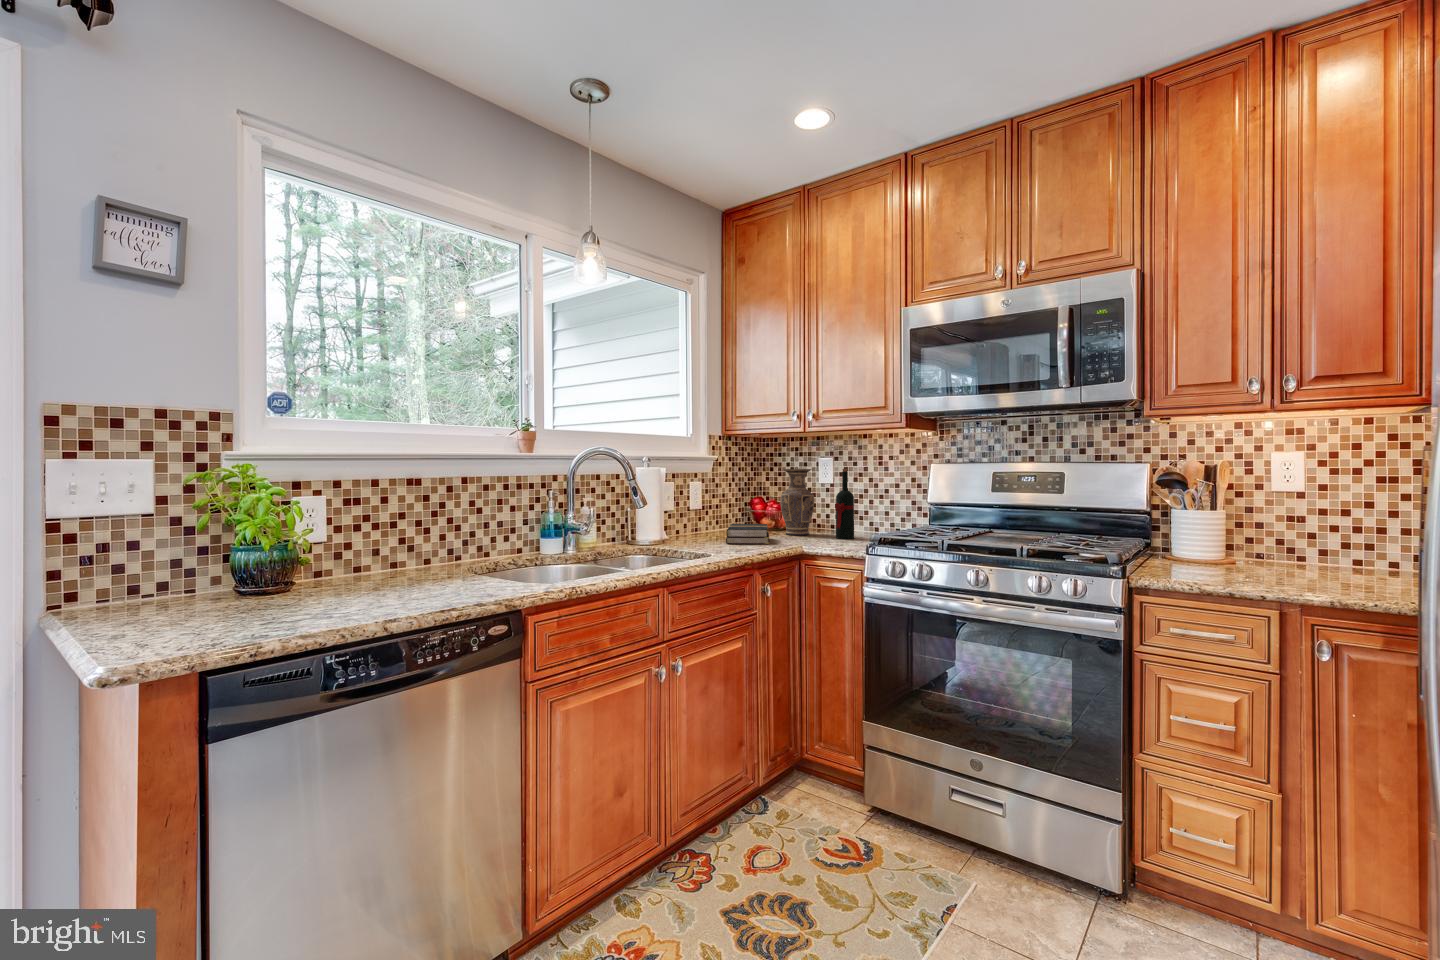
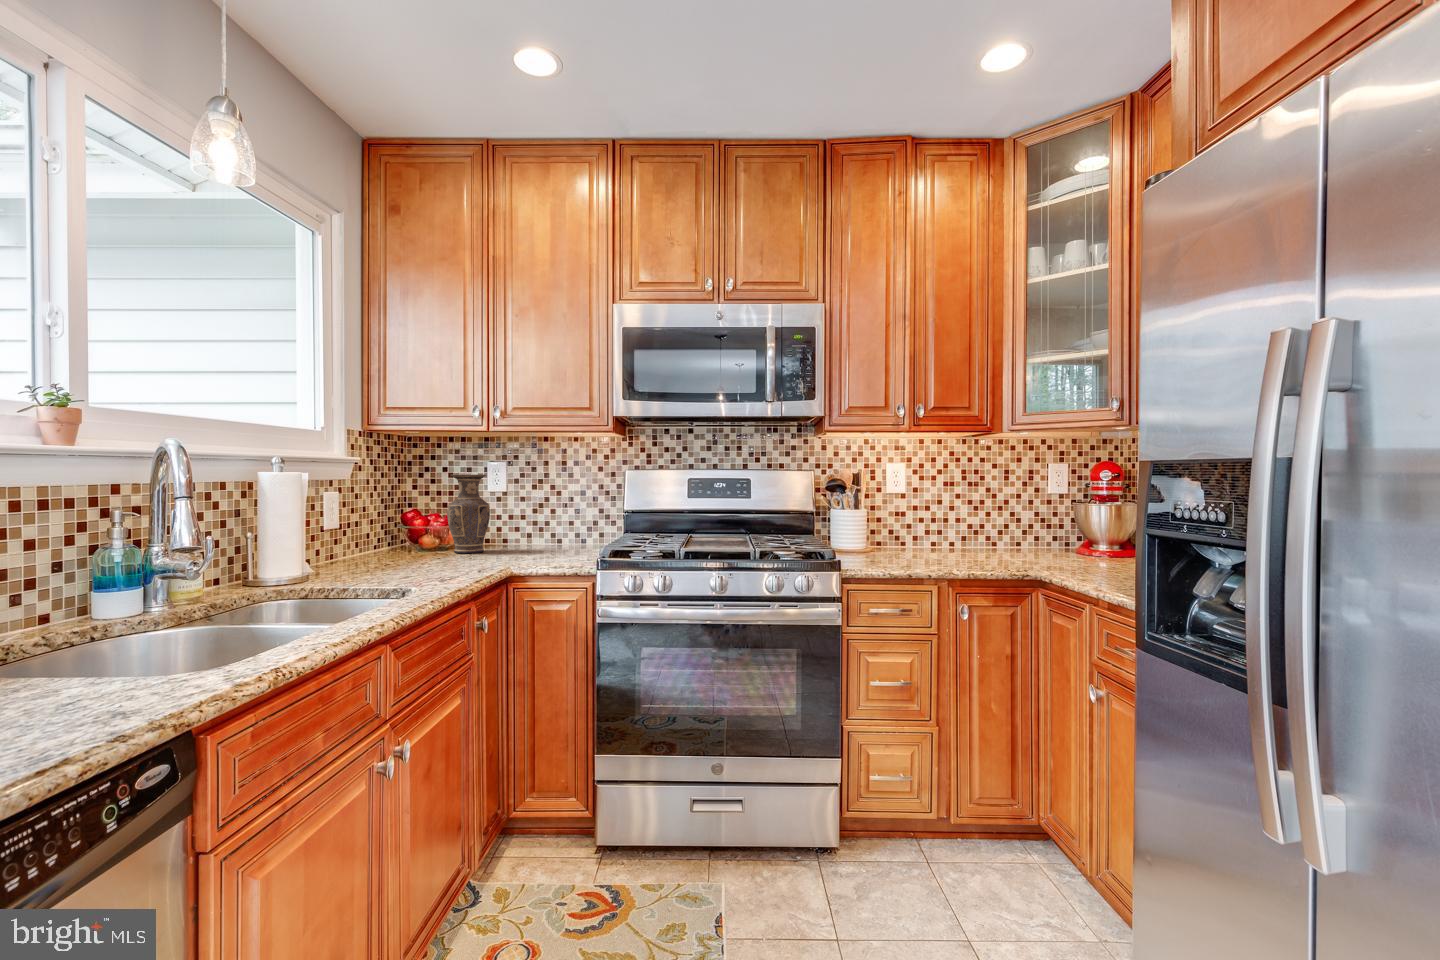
wine bottle: present [835,469,854,539] -> none [523,474,543,554]
hardback book: present [726,524,769,544] -> none [386,542,457,571]

